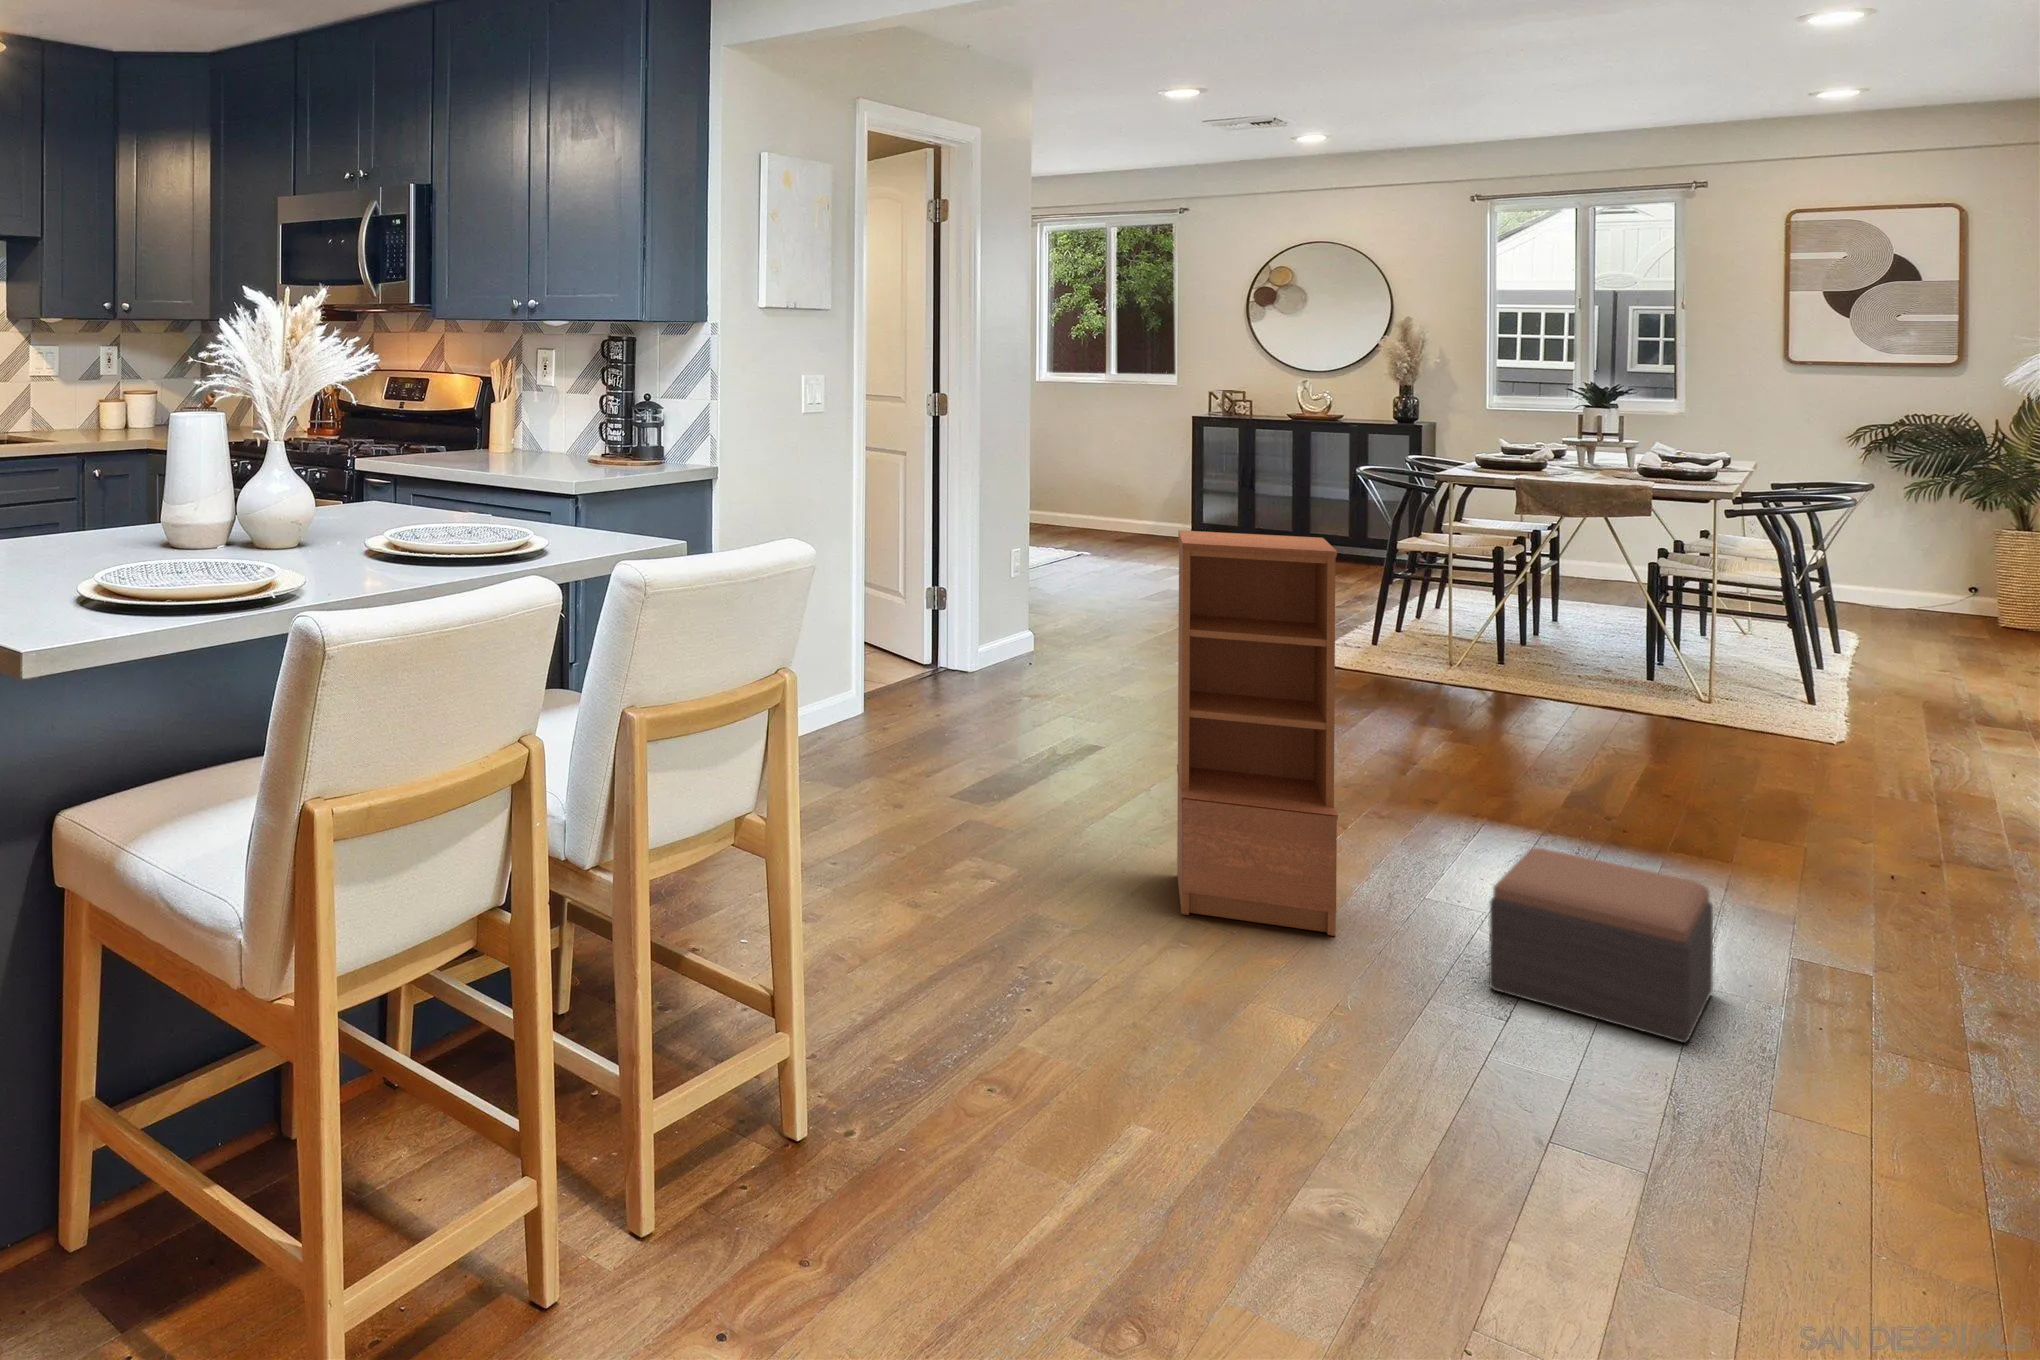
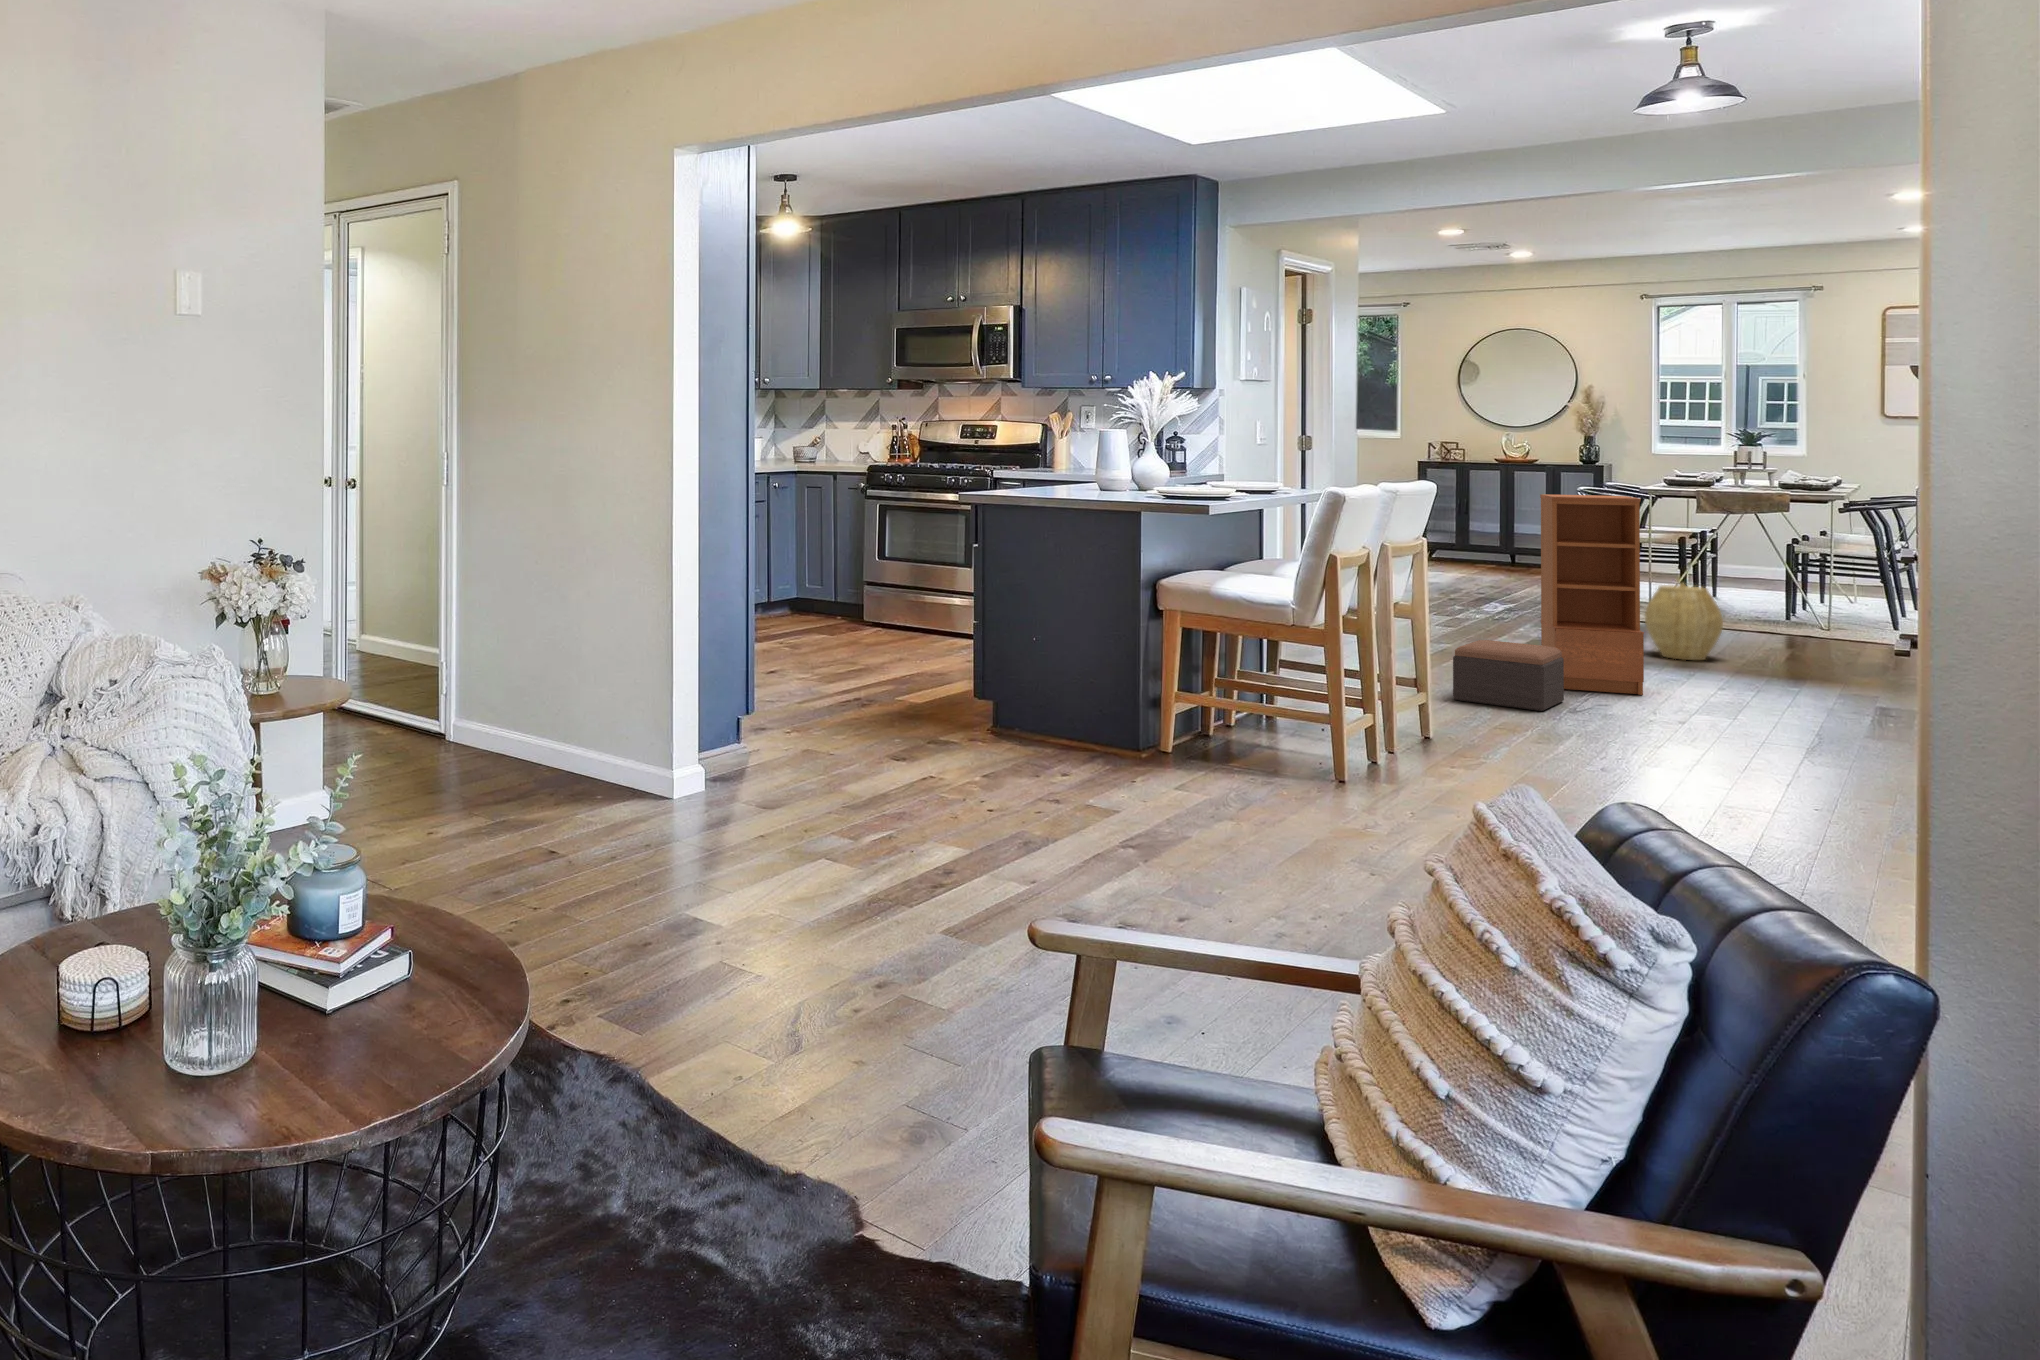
woven basket: none [1396,666,1520,804] -> present [1645,583,1723,660]
footstool: present [1489,847,1713,1042] -> present [1453,640,1564,711]

